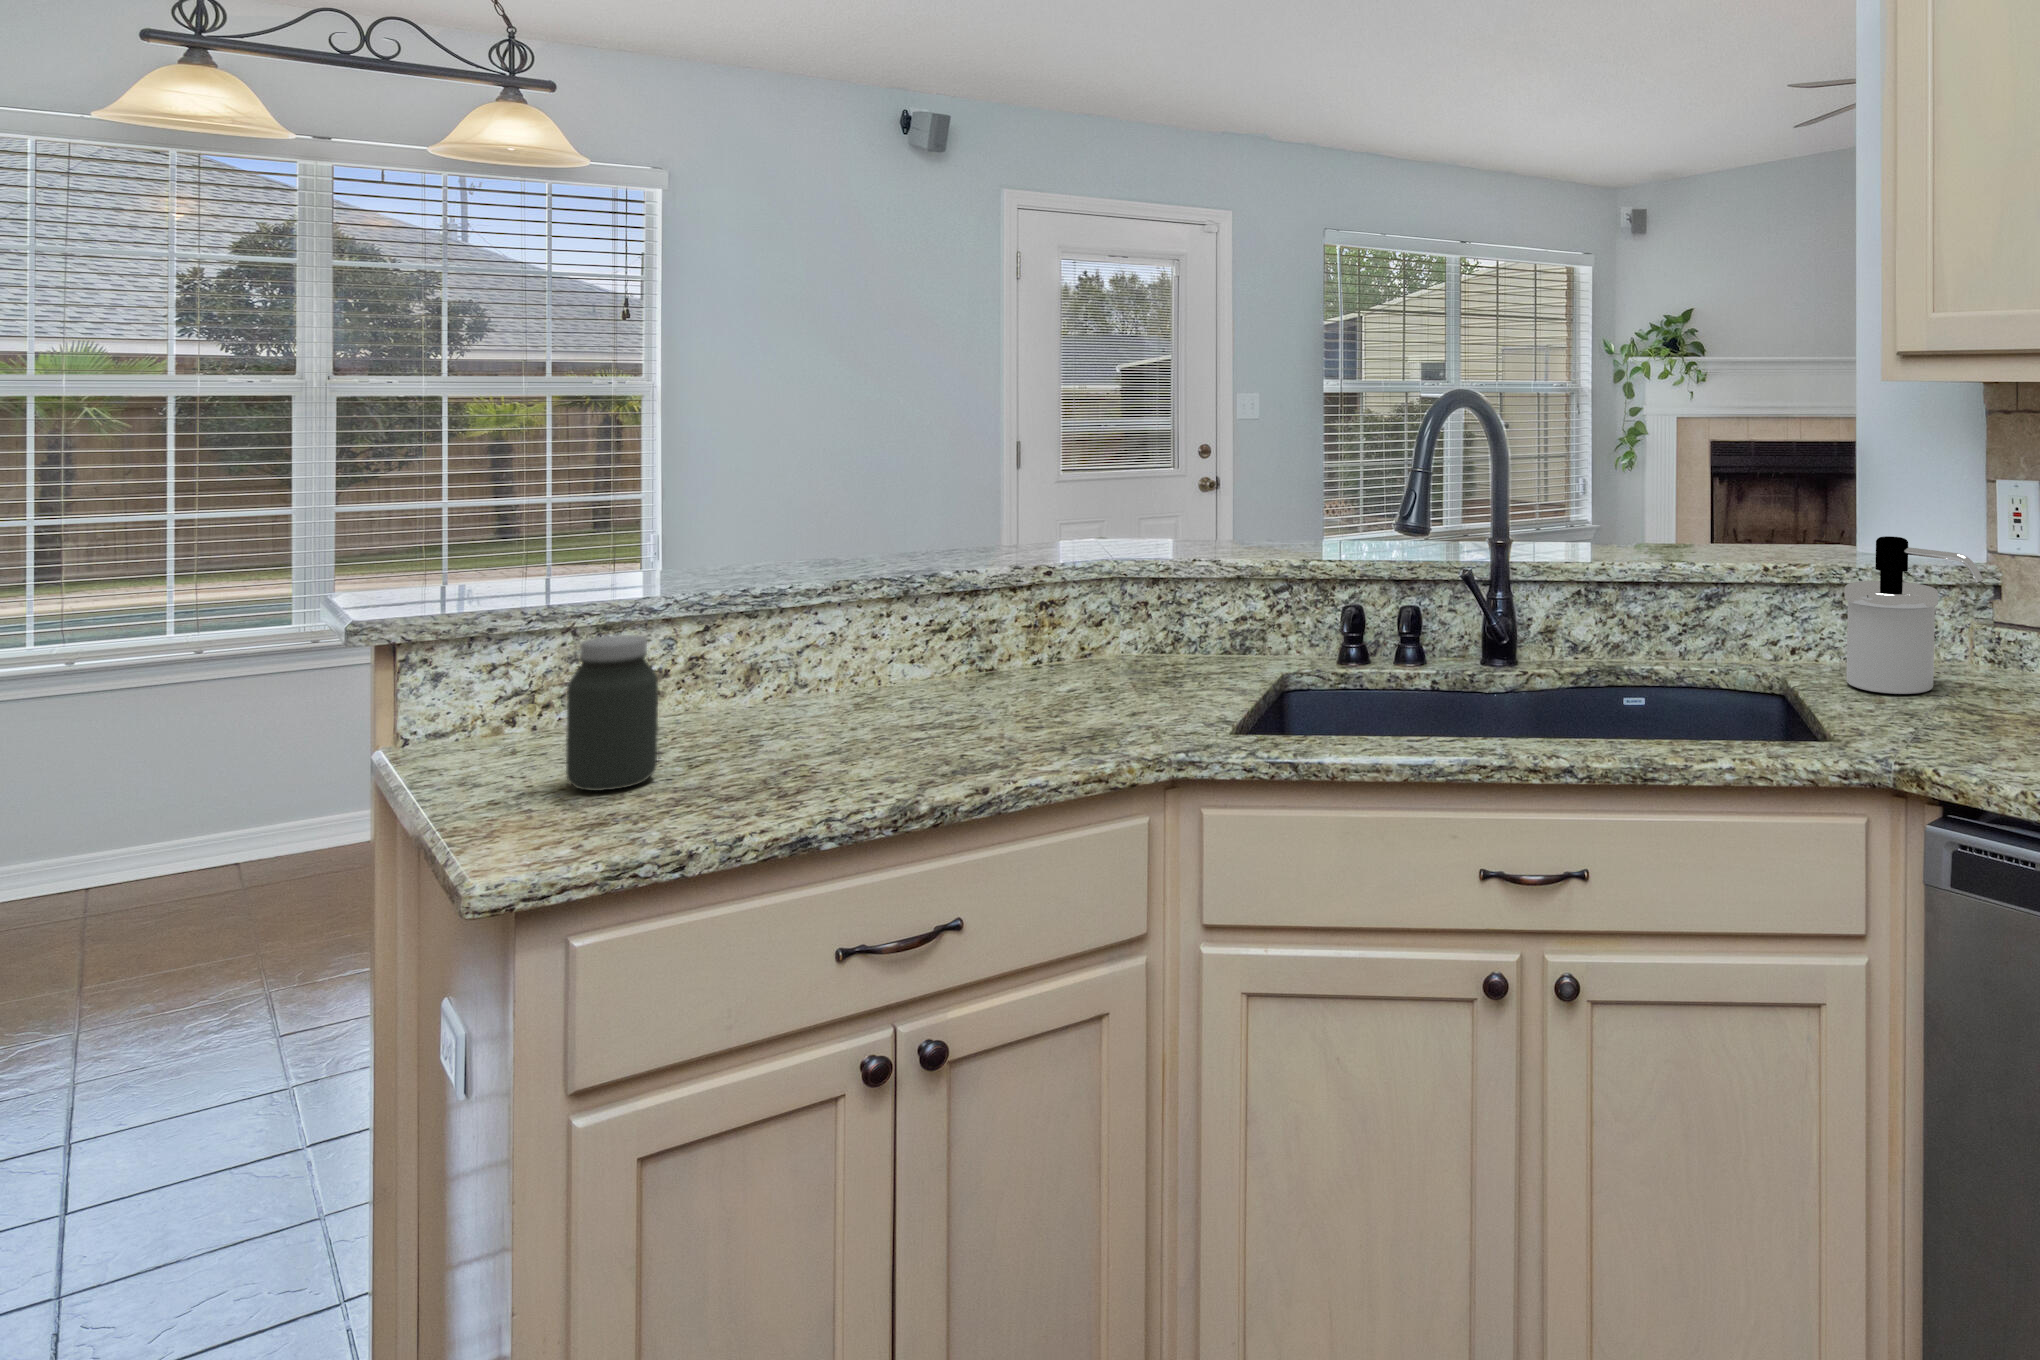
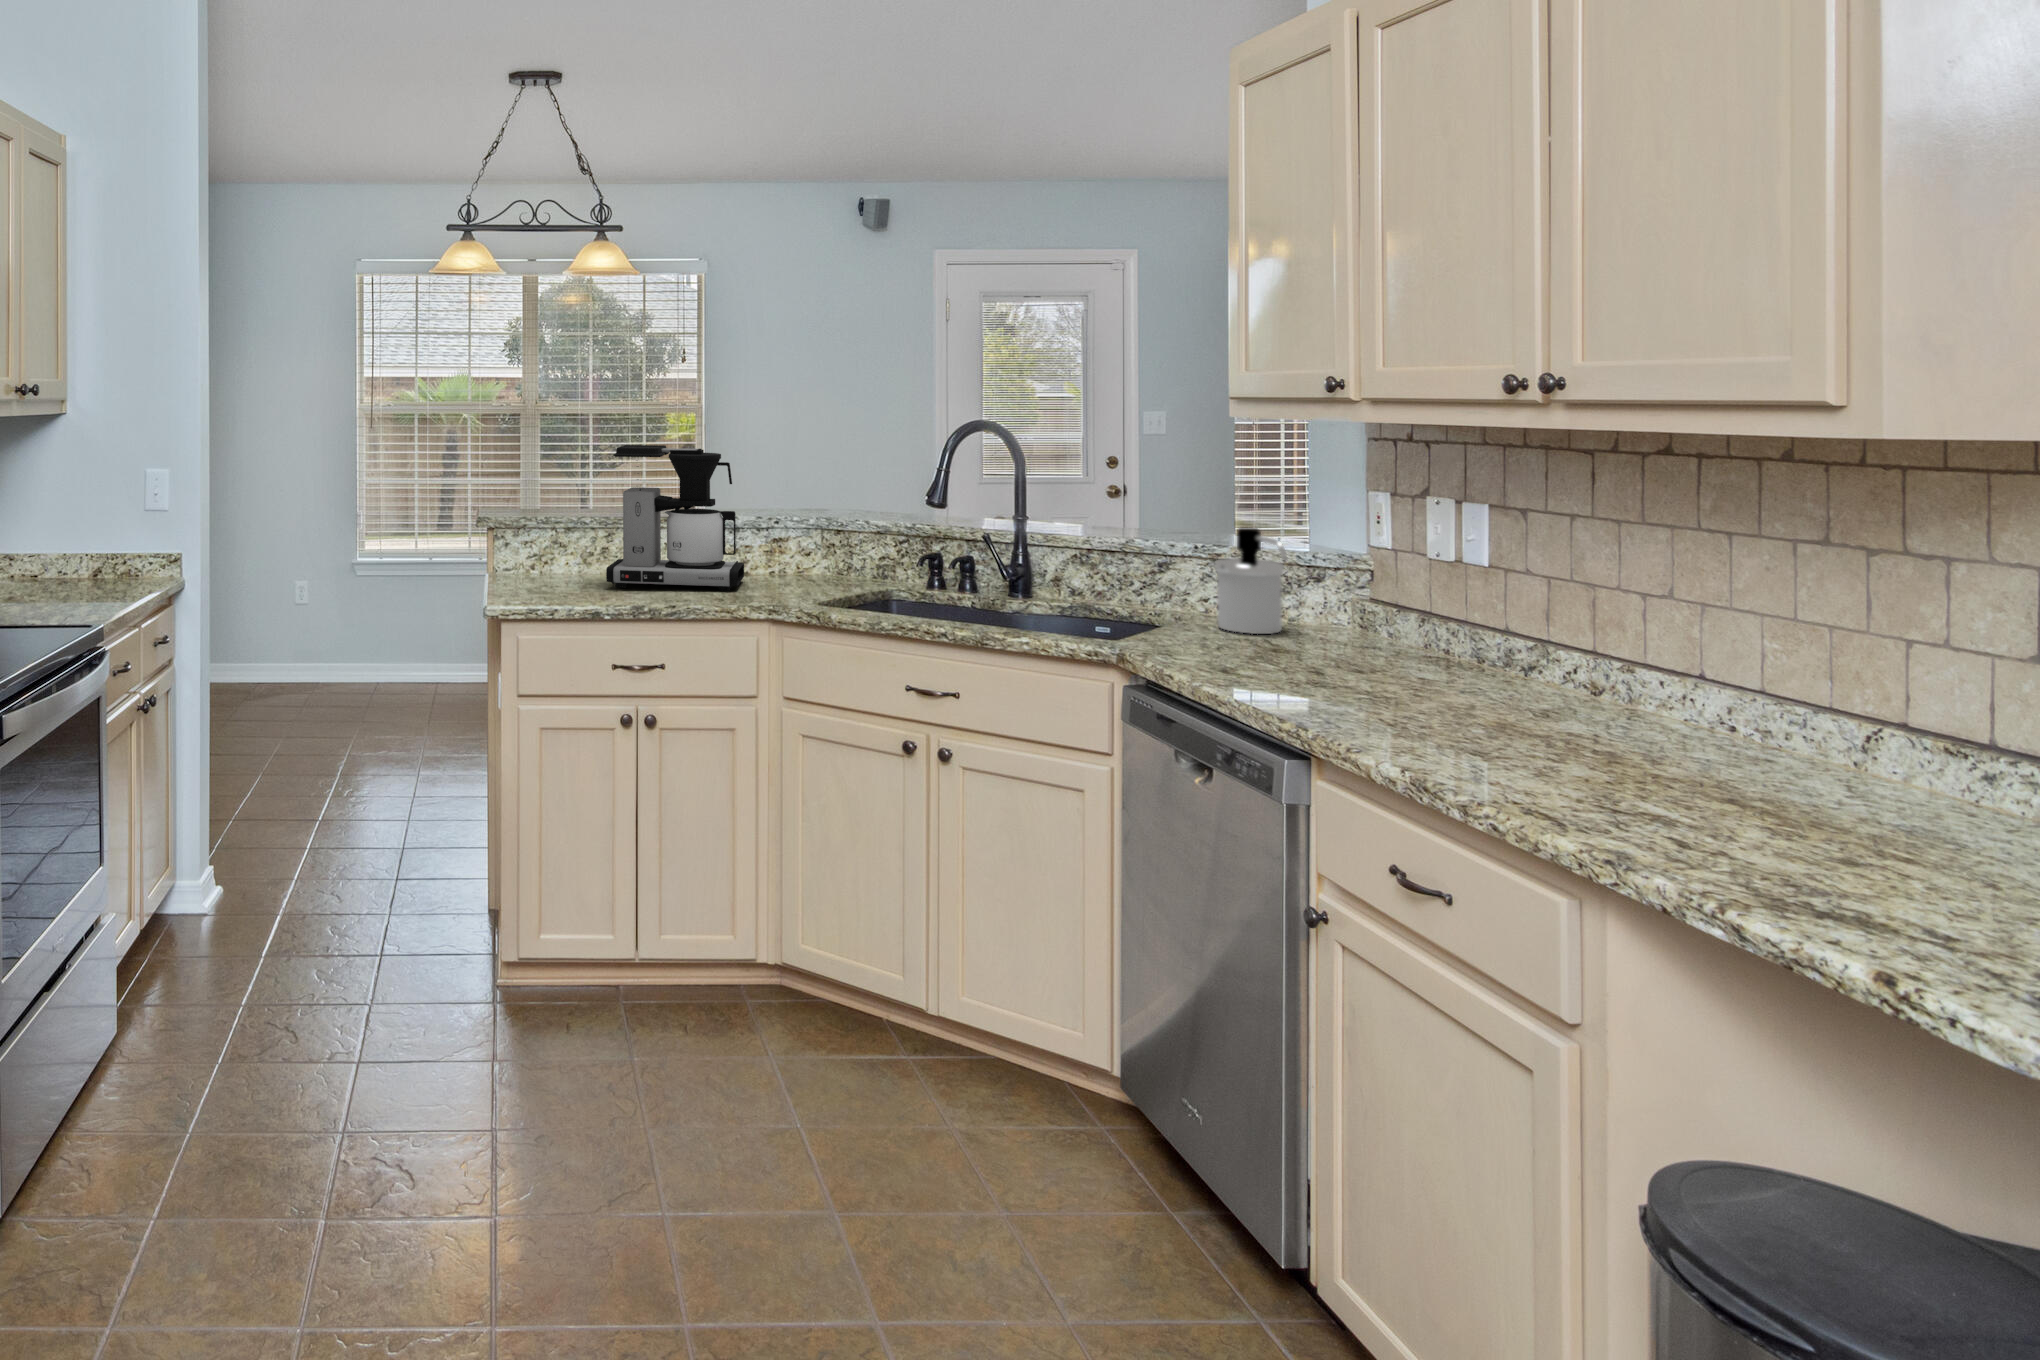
coffee maker: none [737,436,1038,747] -> present [606,445,744,591]
jar: present [566,635,658,791] -> none [536,529,570,593]

